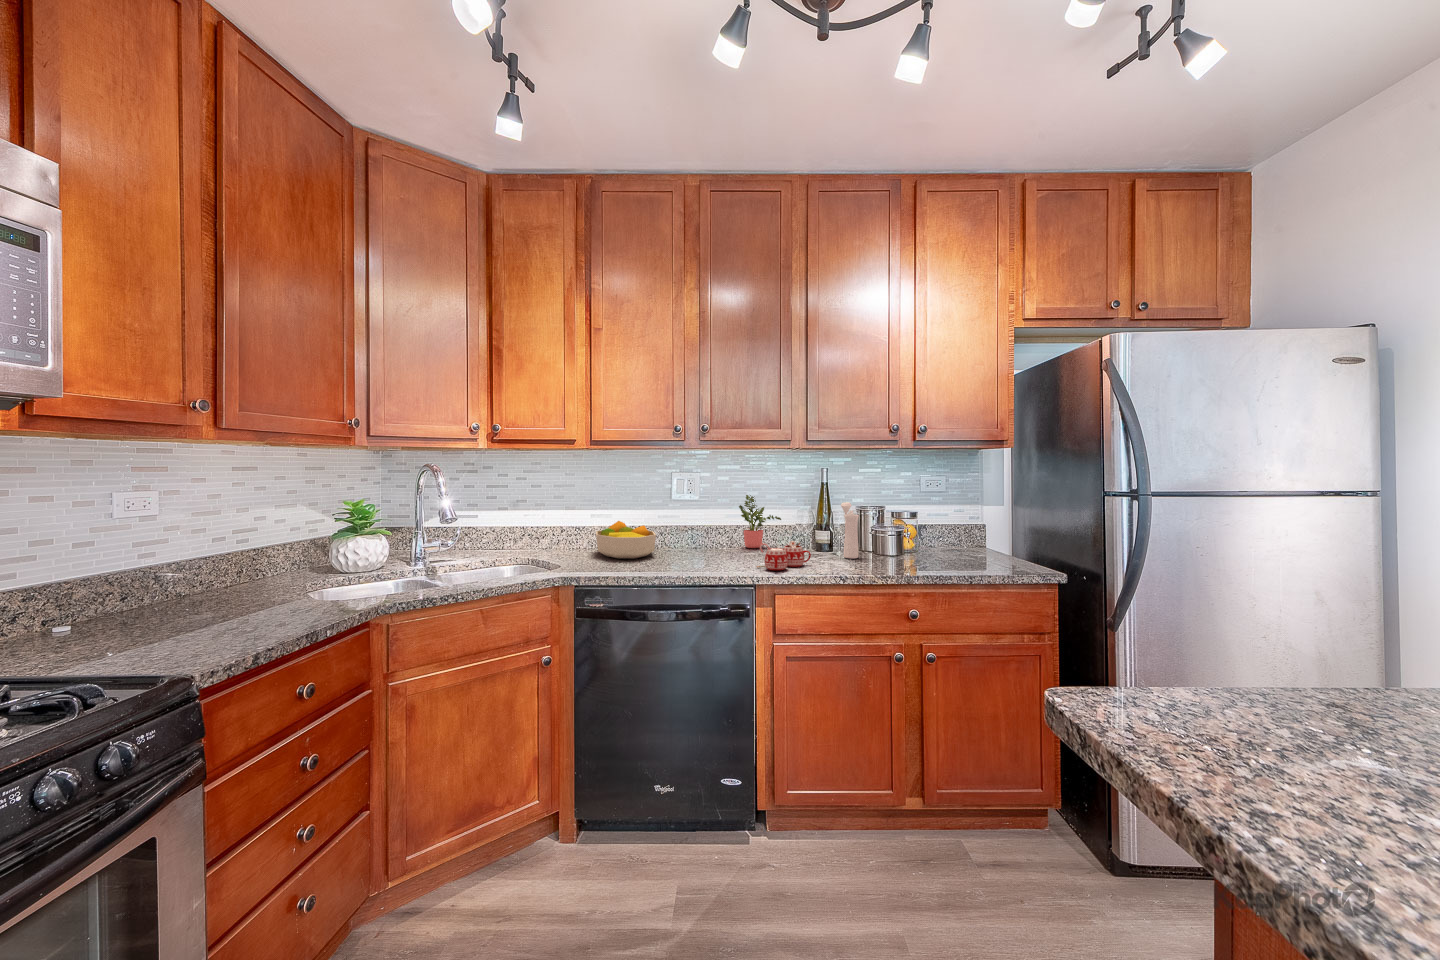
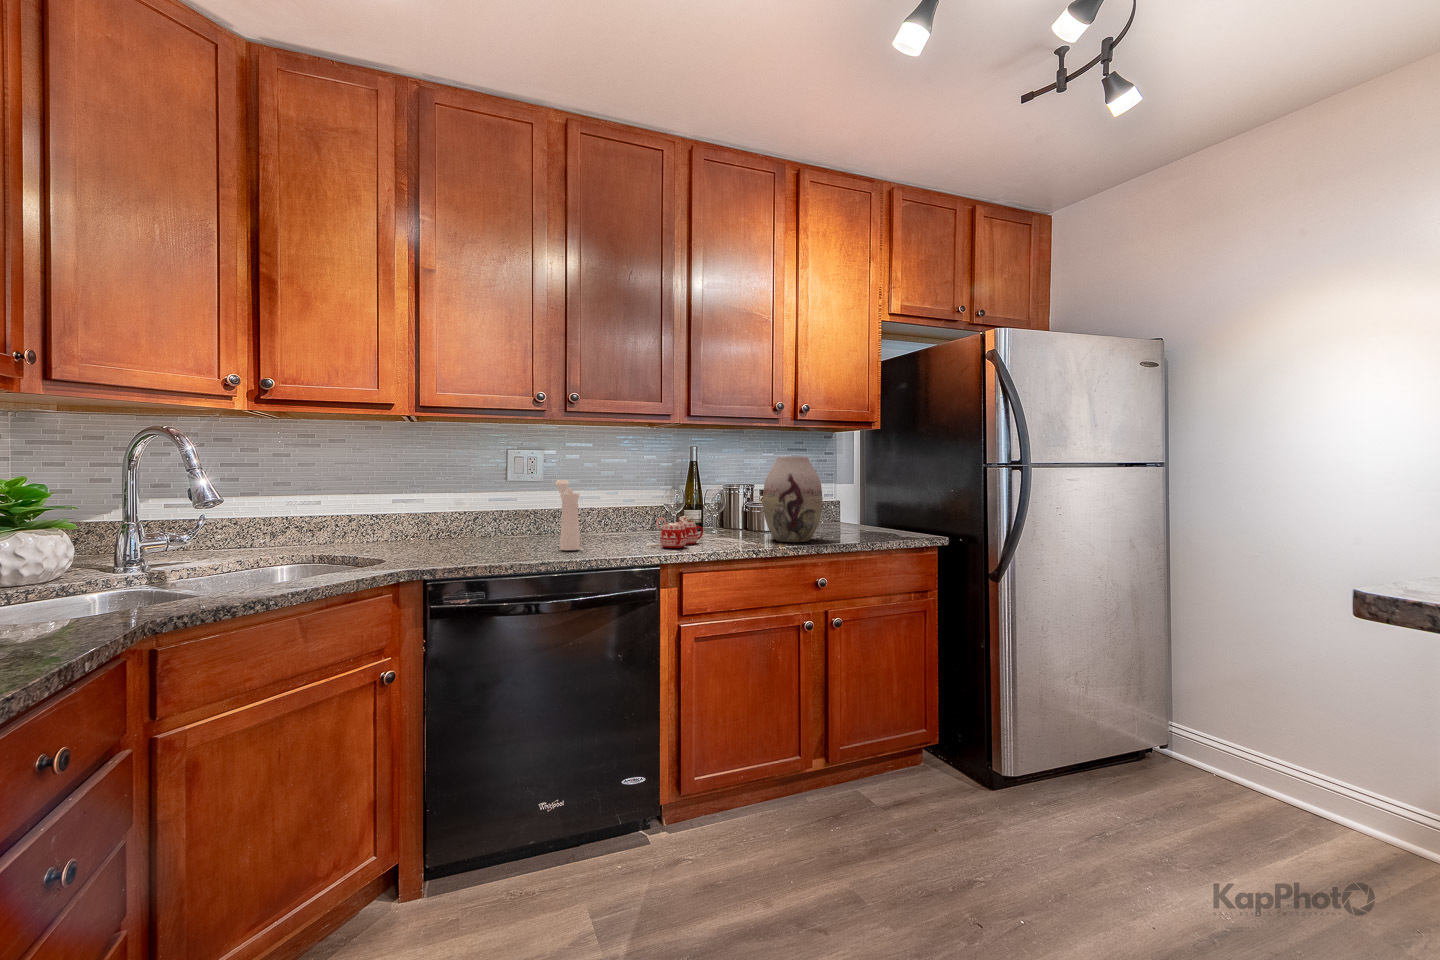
vase: none [869,489,927,572] -> present [763,457,823,542]
potted plant: present [739,495,781,548] -> none [598,469,644,533]
pepper mill: present [841,502,859,558] -> present [555,480,580,550]
fruit bowl: present [596,521,656,558] -> none [415,503,509,549]

